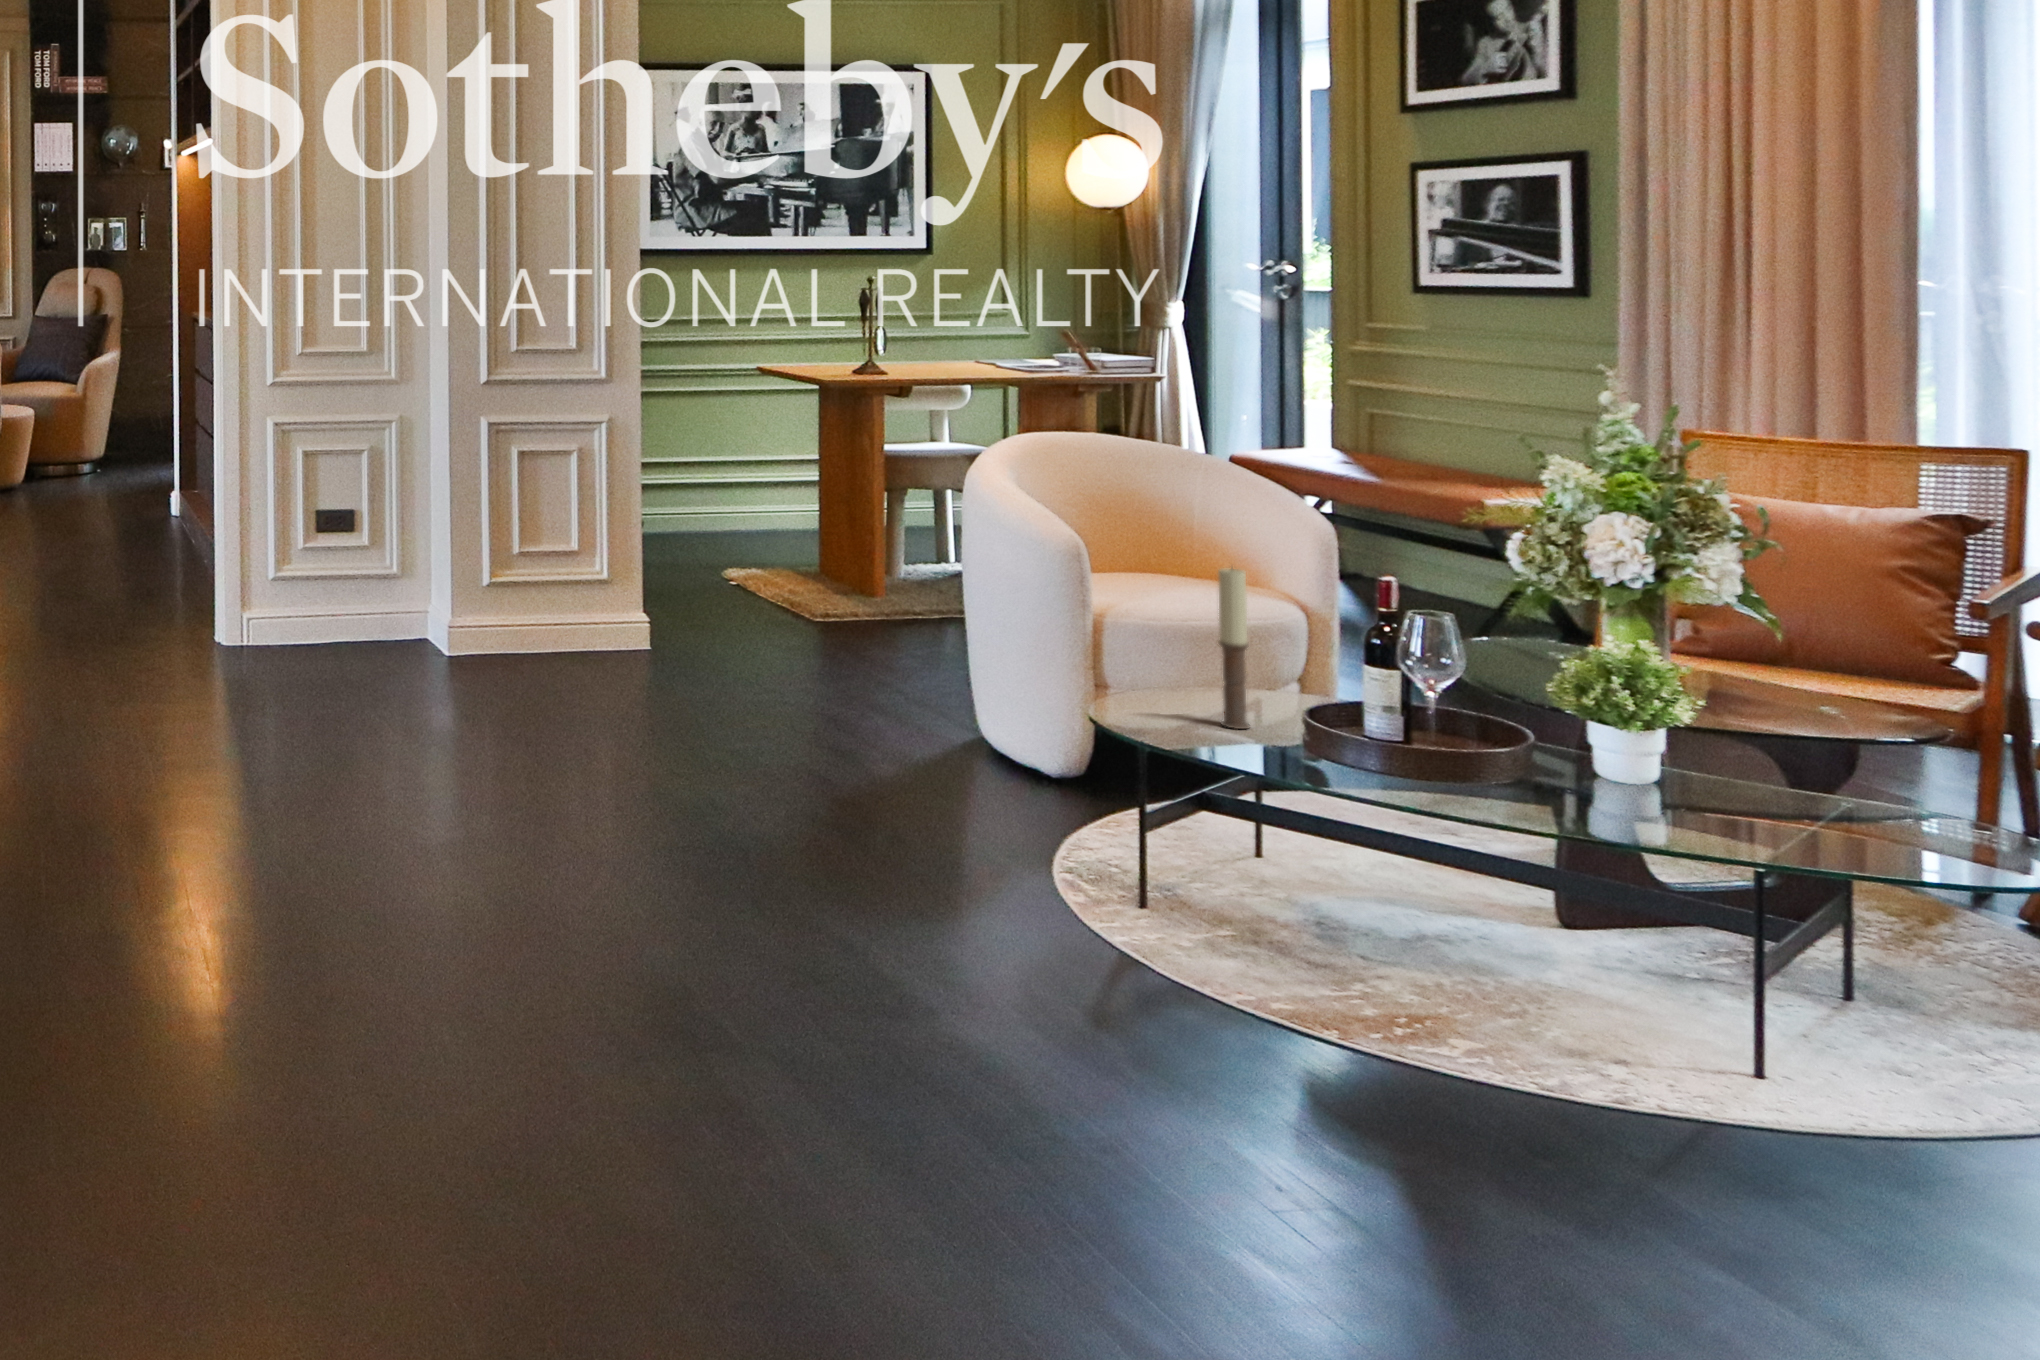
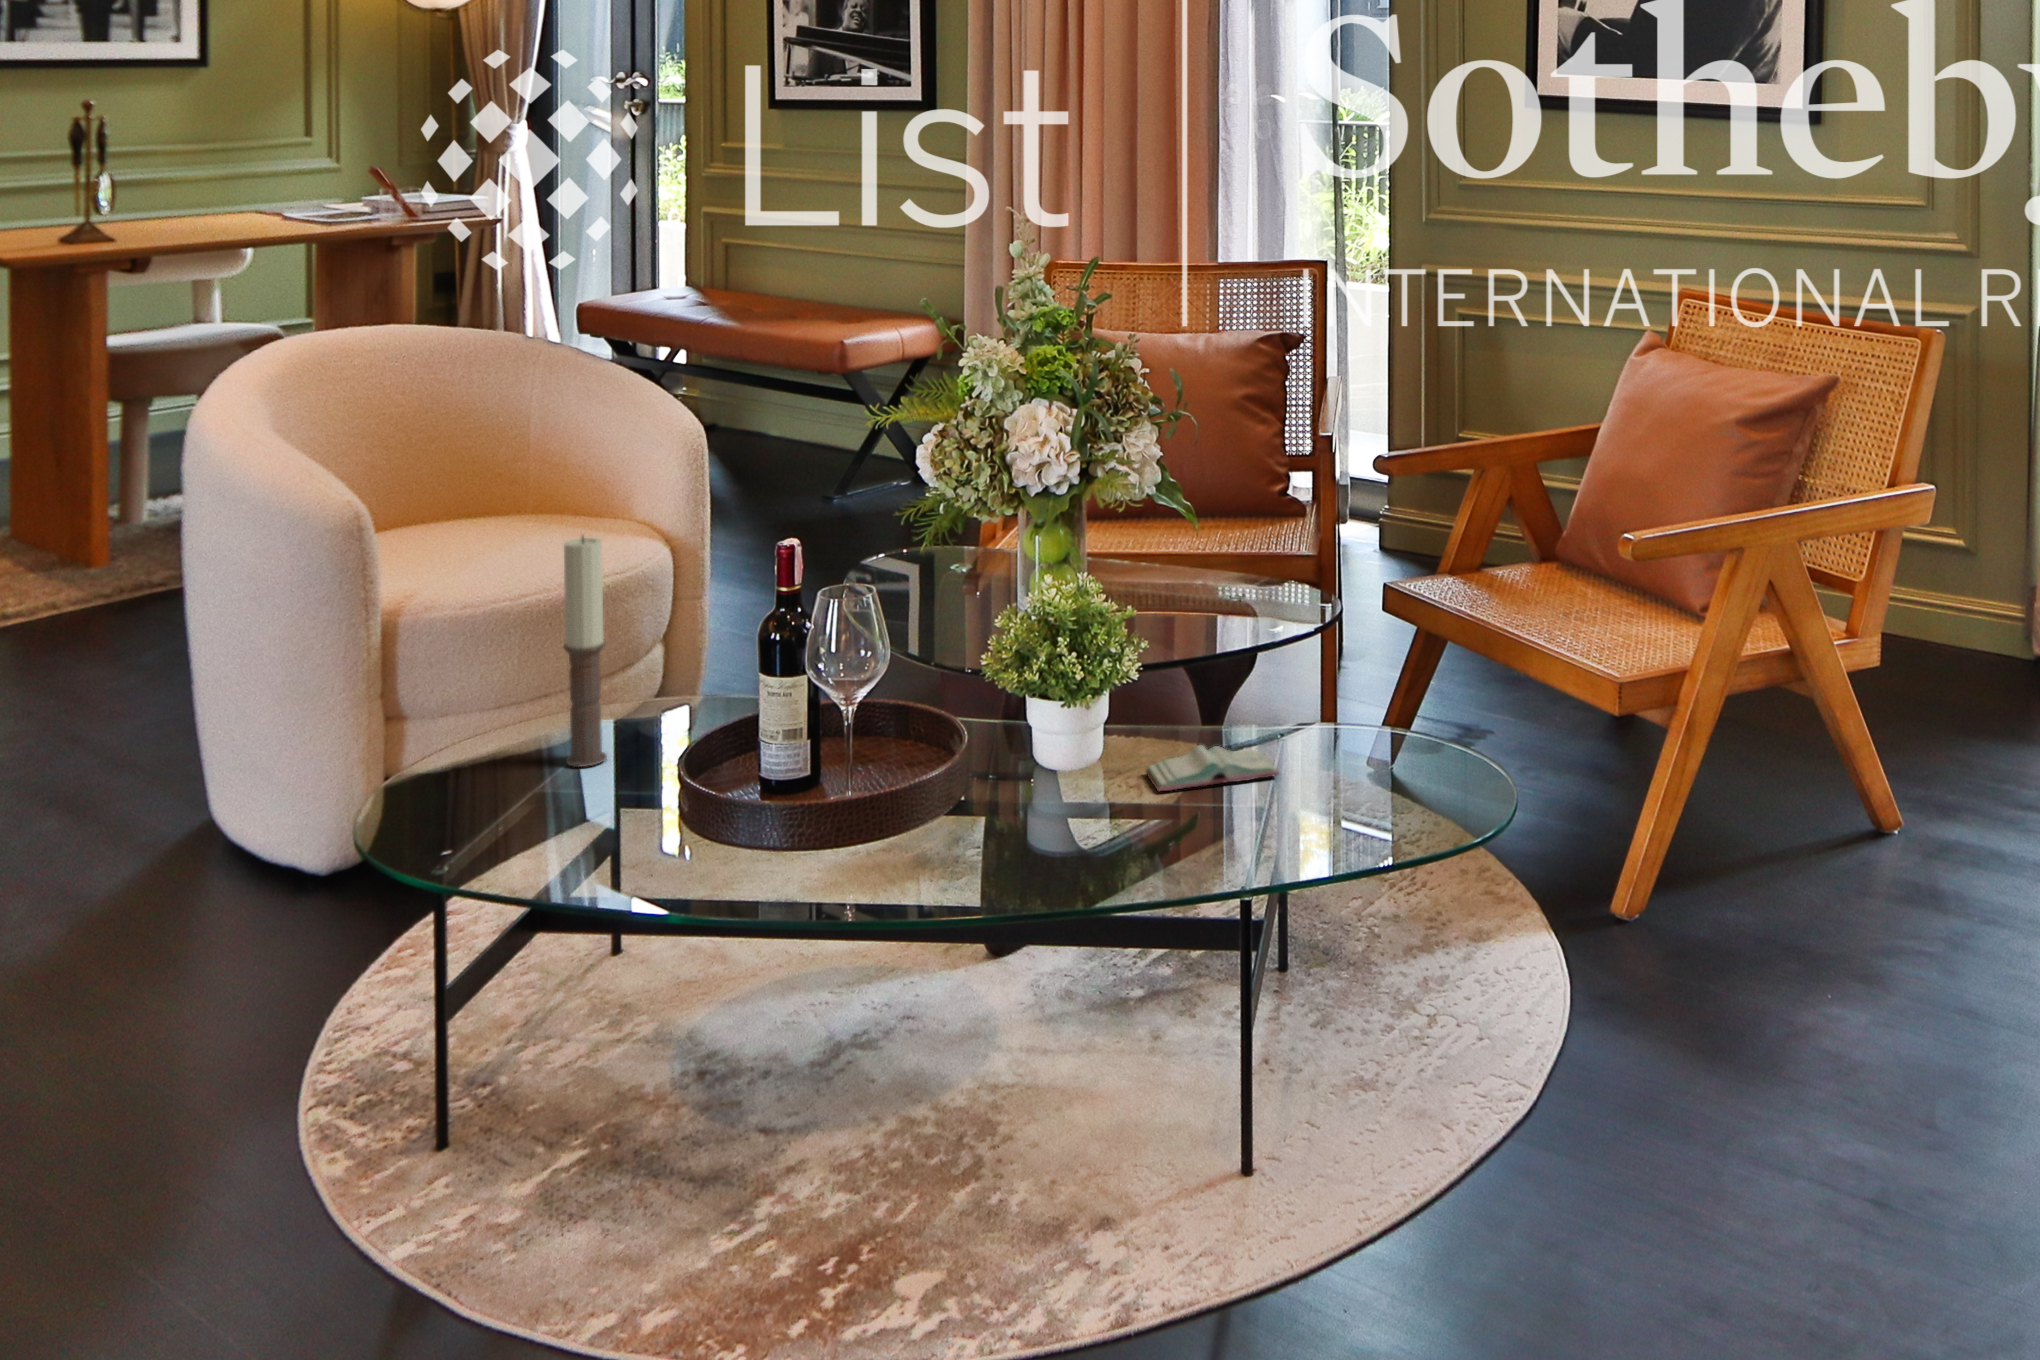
book: none [1709,800,1848,837] -> present [1146,745,1279,791]

